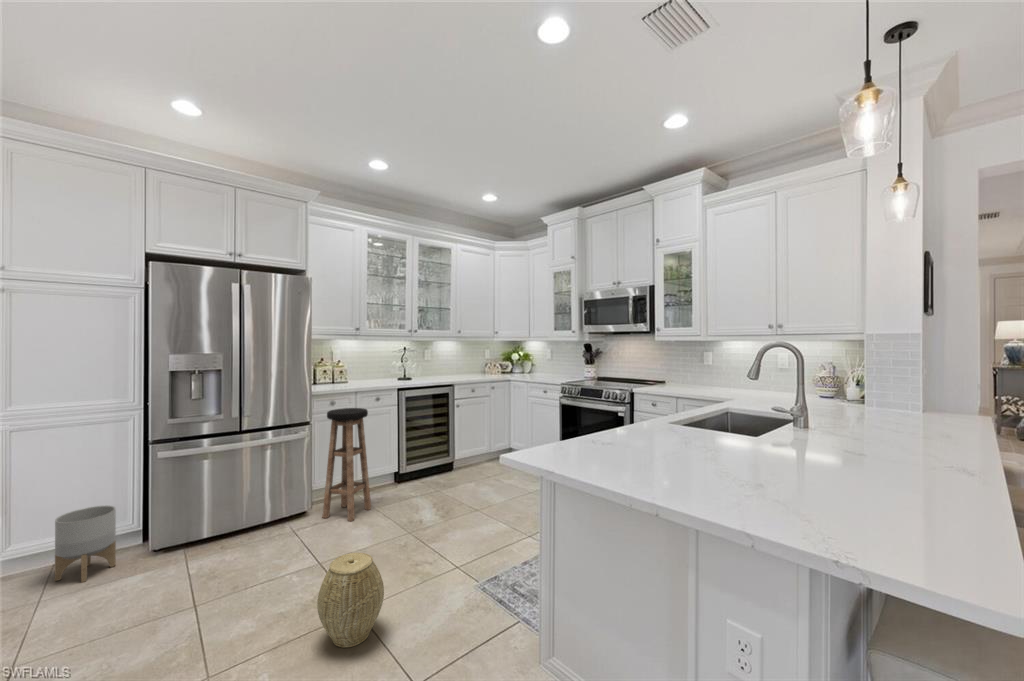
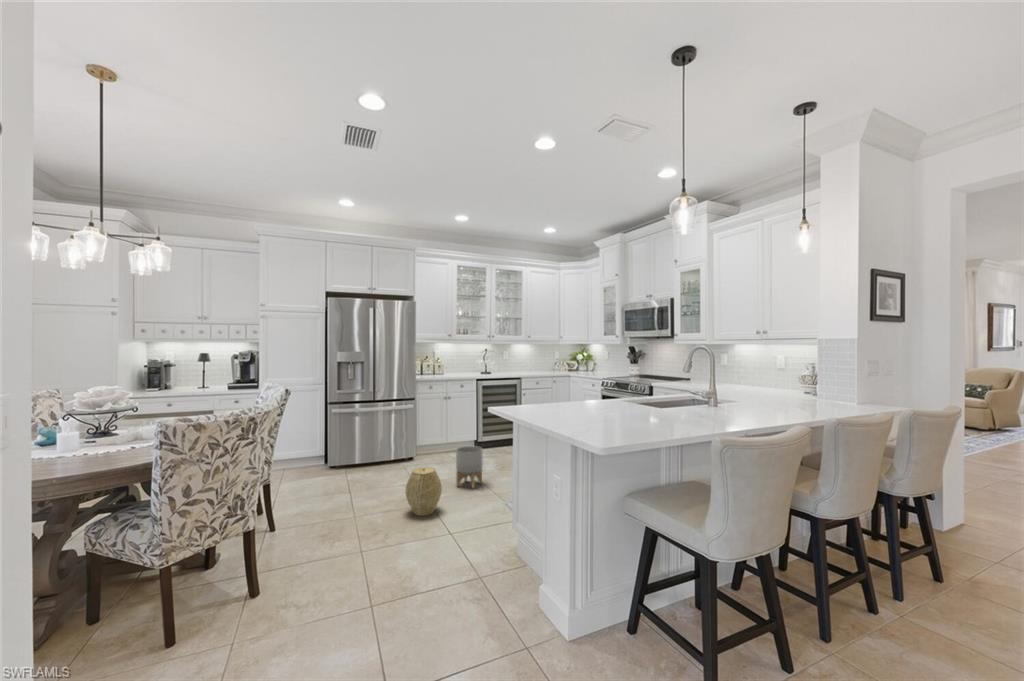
bar stool: present [322,408,371,521] -> none [423,390,455,466]
planter: present [55,505,116,582] -> present [456,446,483,489]

